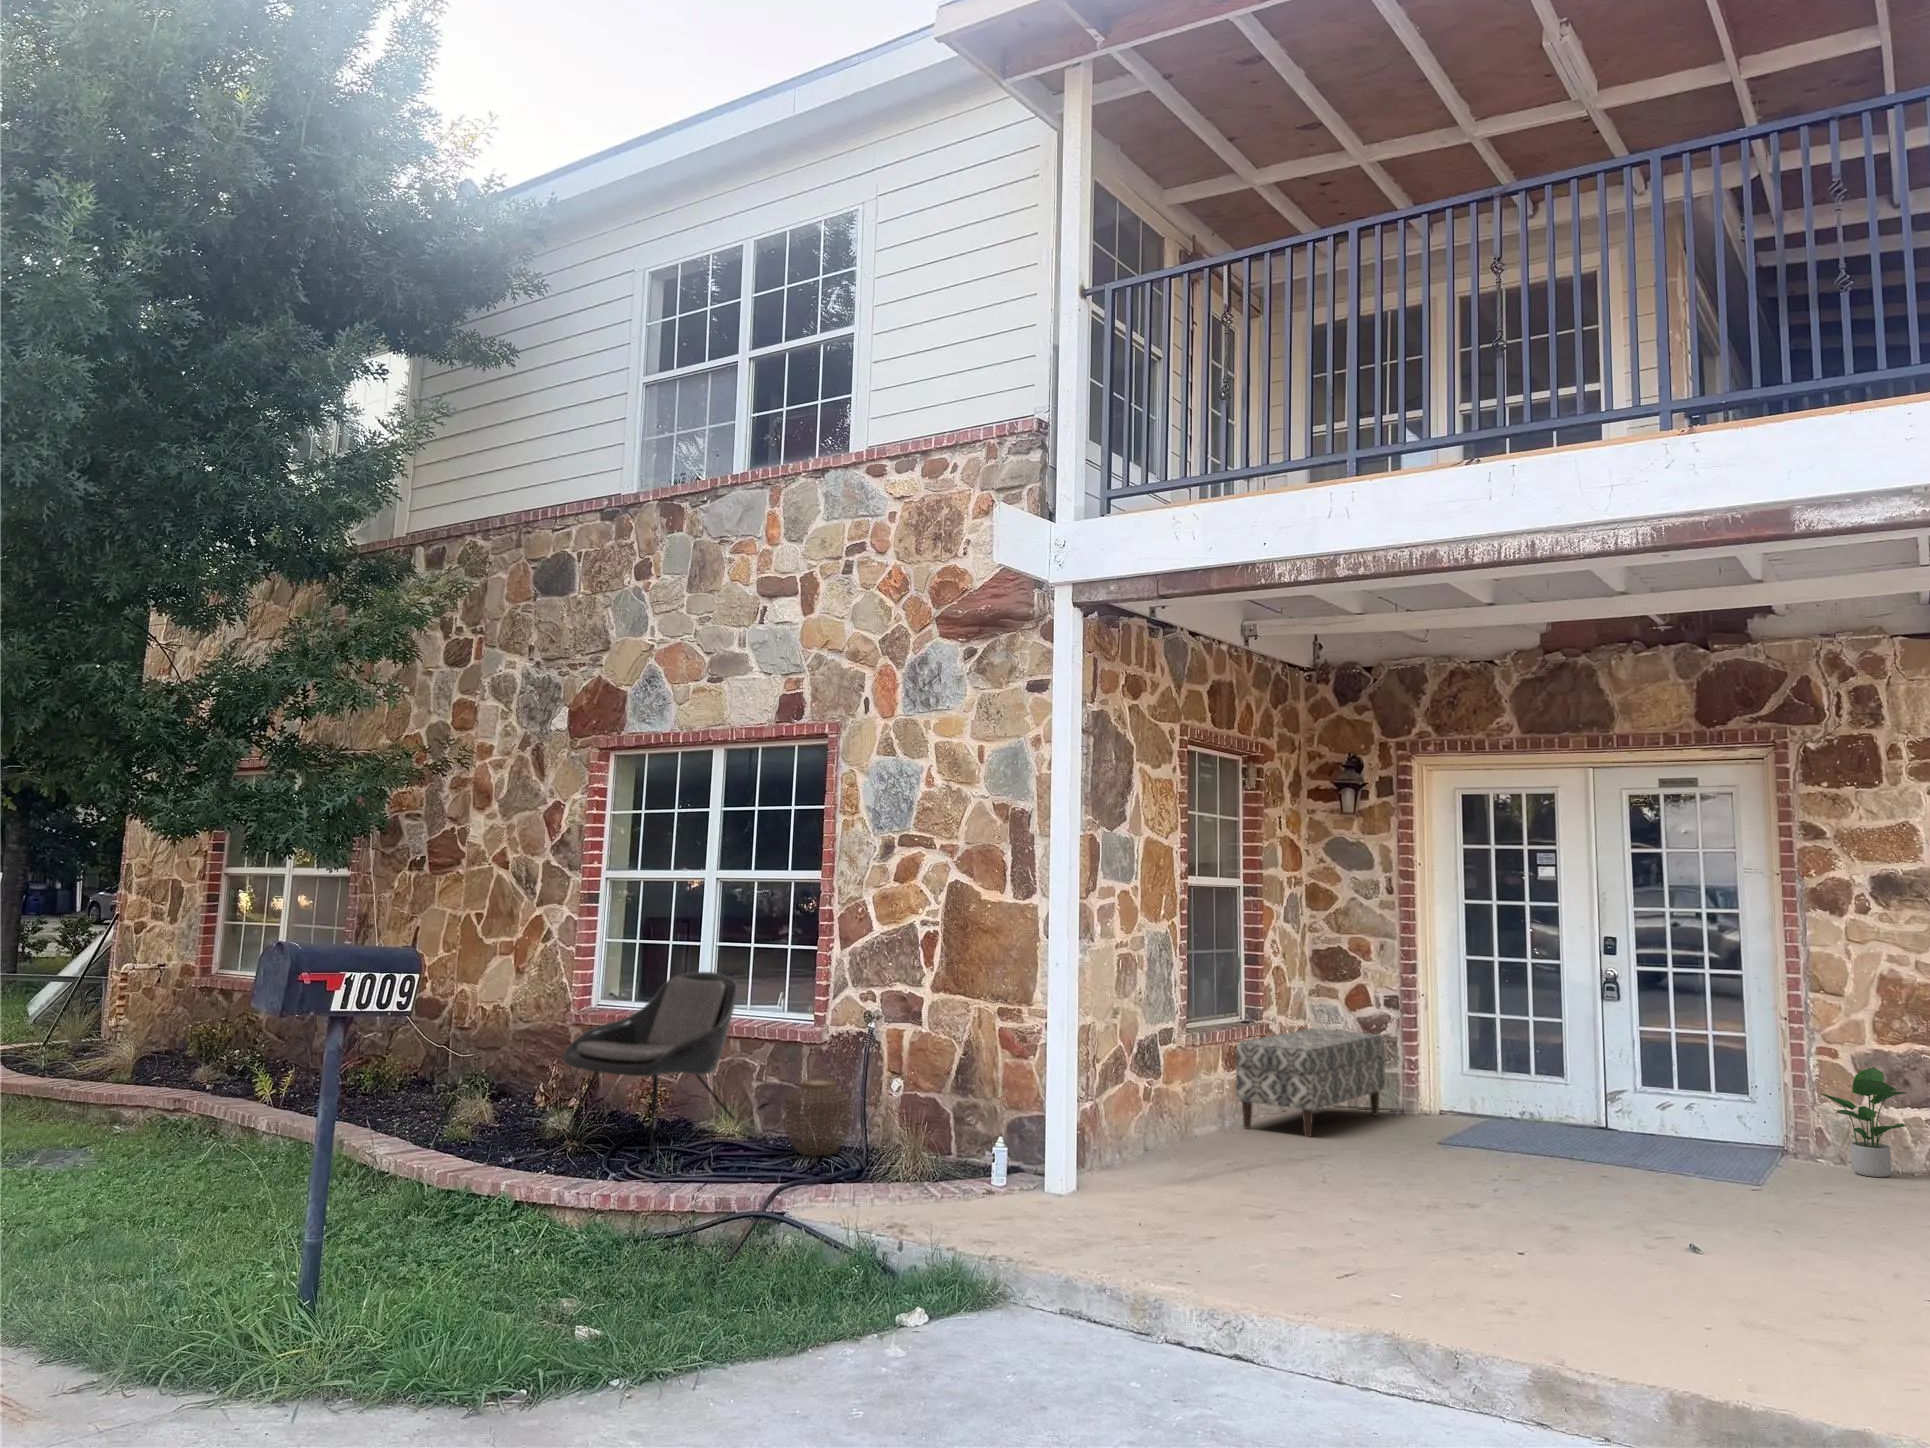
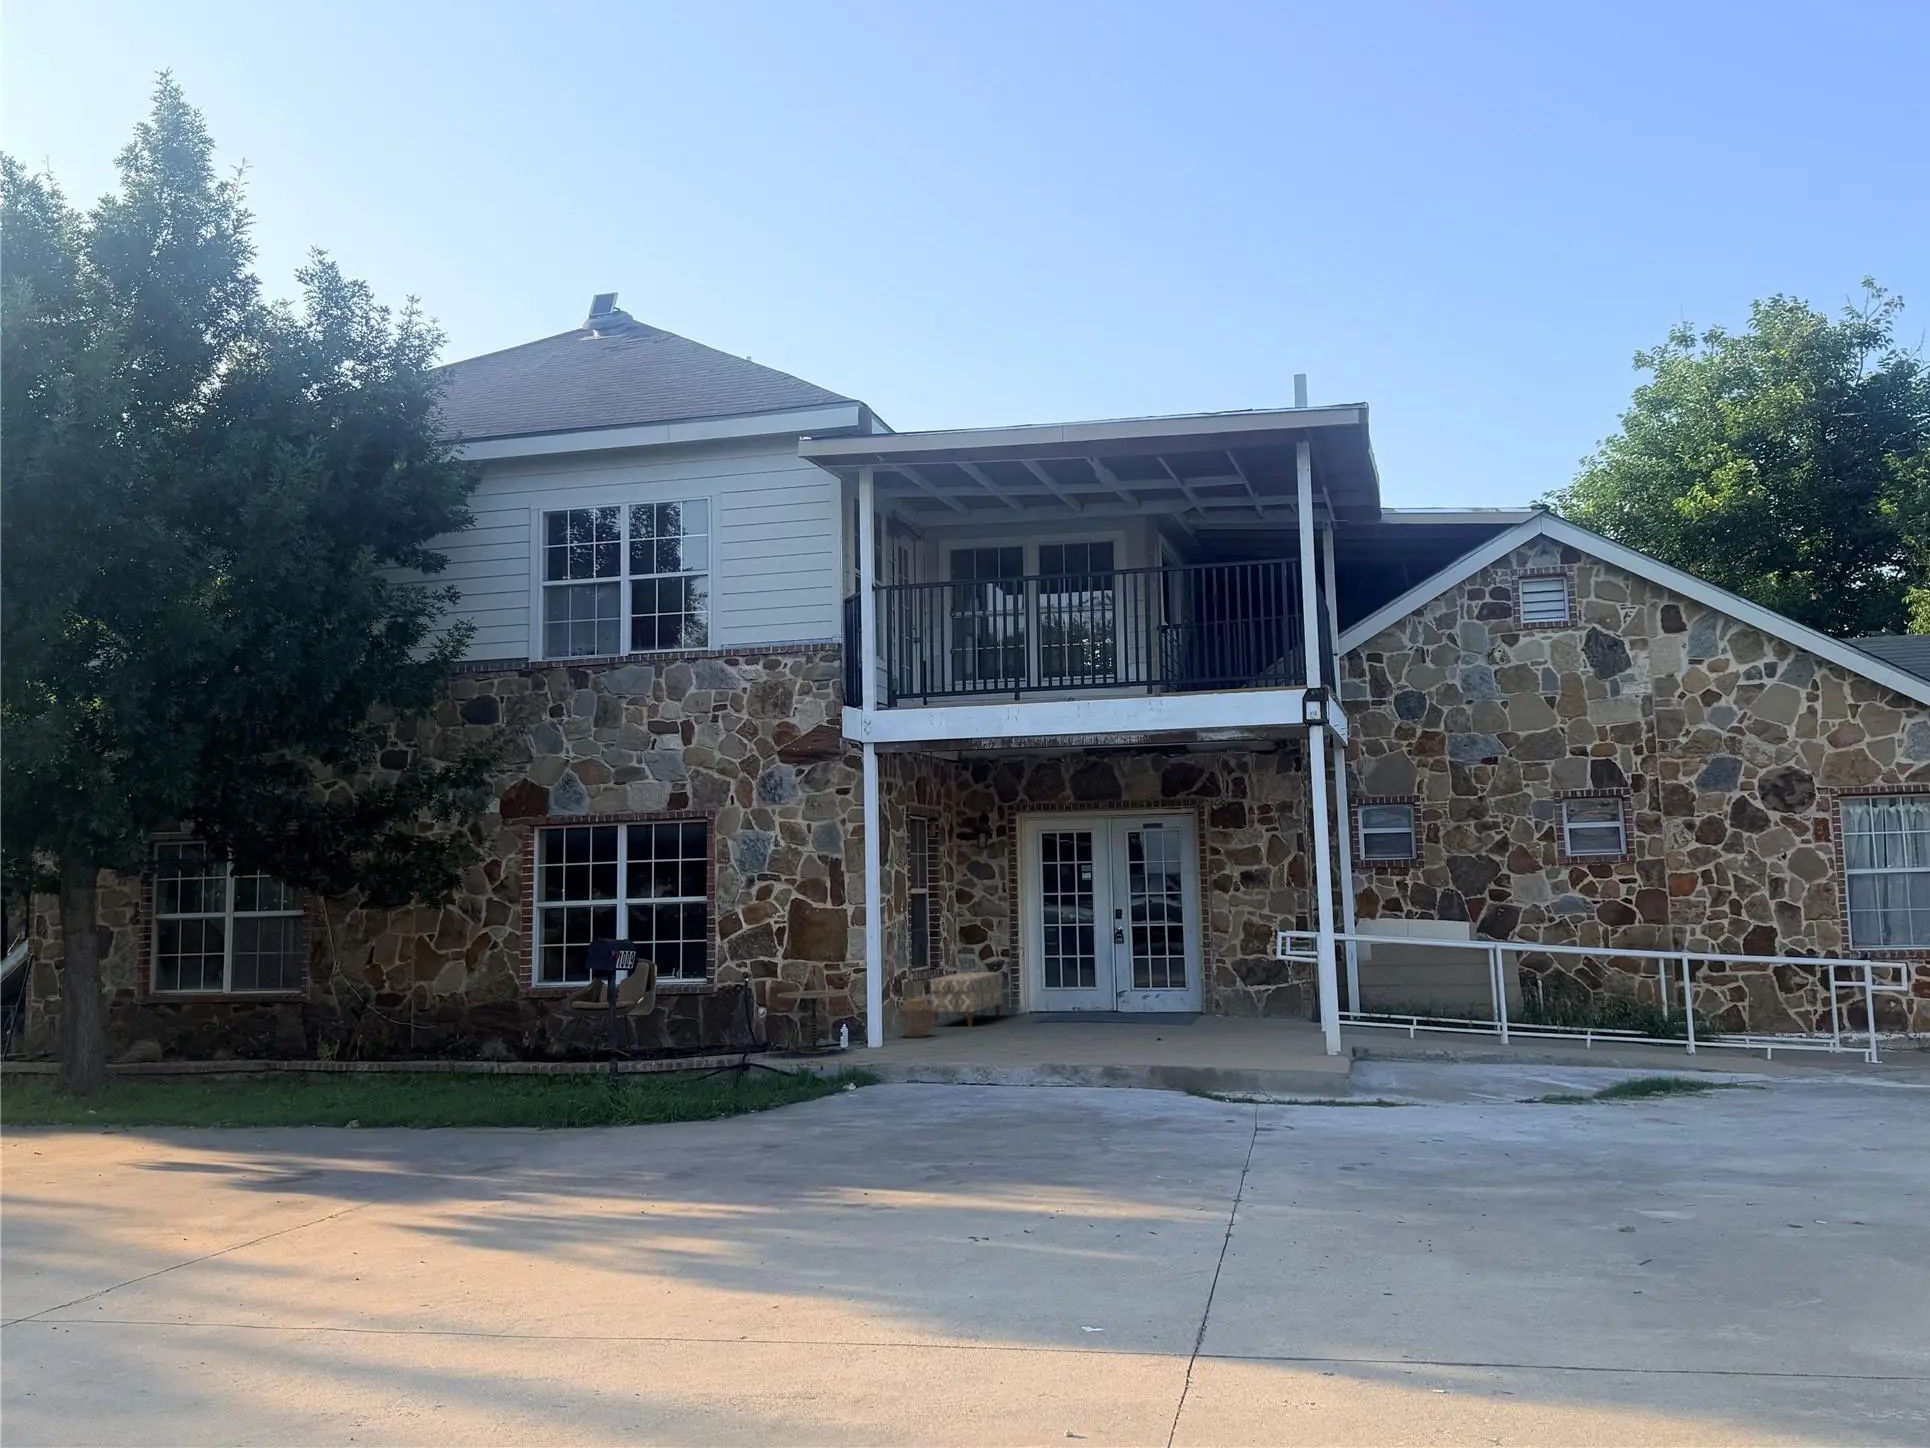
side table: none [886,1058,1025,1189] -> present [777,990,850,1053]
potted plant: present [1821,1067,1907,1177] -> none [1216,966,1255,1017]
woven basket: present [784,1079,851,1156] -> present [898,999,933,1037]

